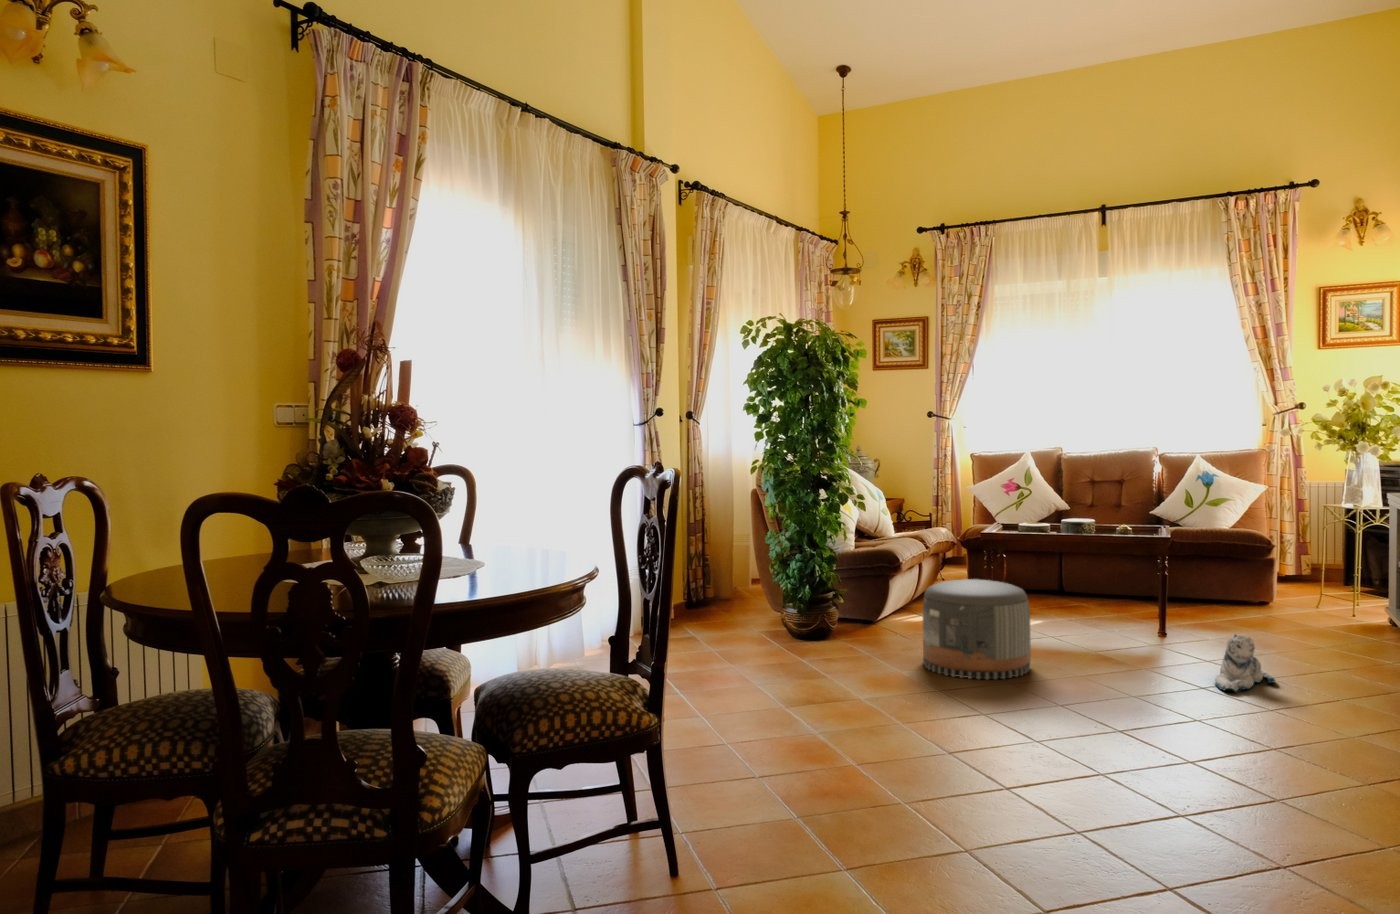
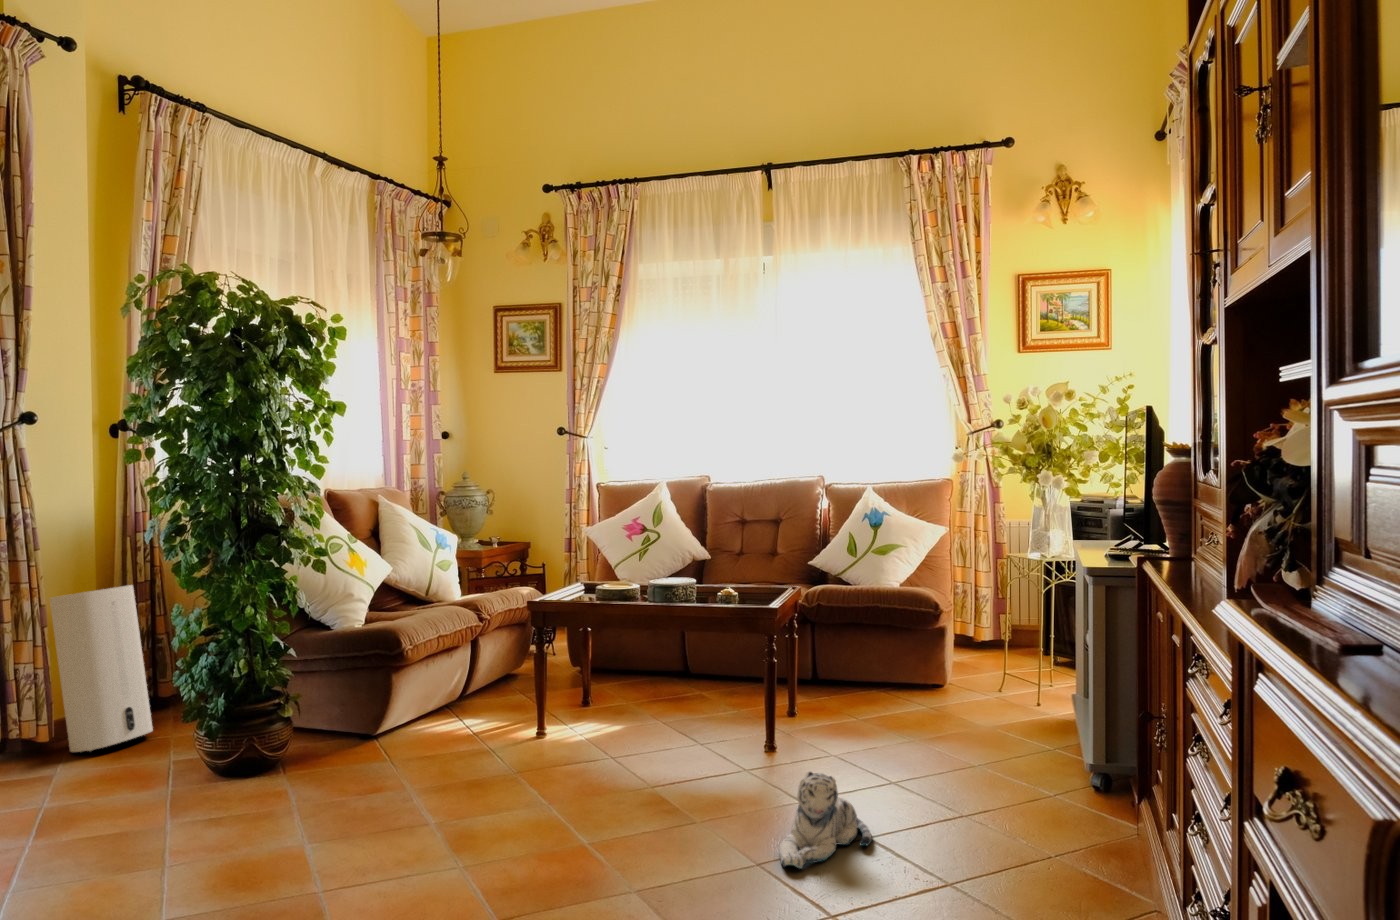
air purifier: none [671,518,726,623] -> present [49,585,153,752]
pouf: present [923,579,1031,679] -> none [353,686,525,861]

